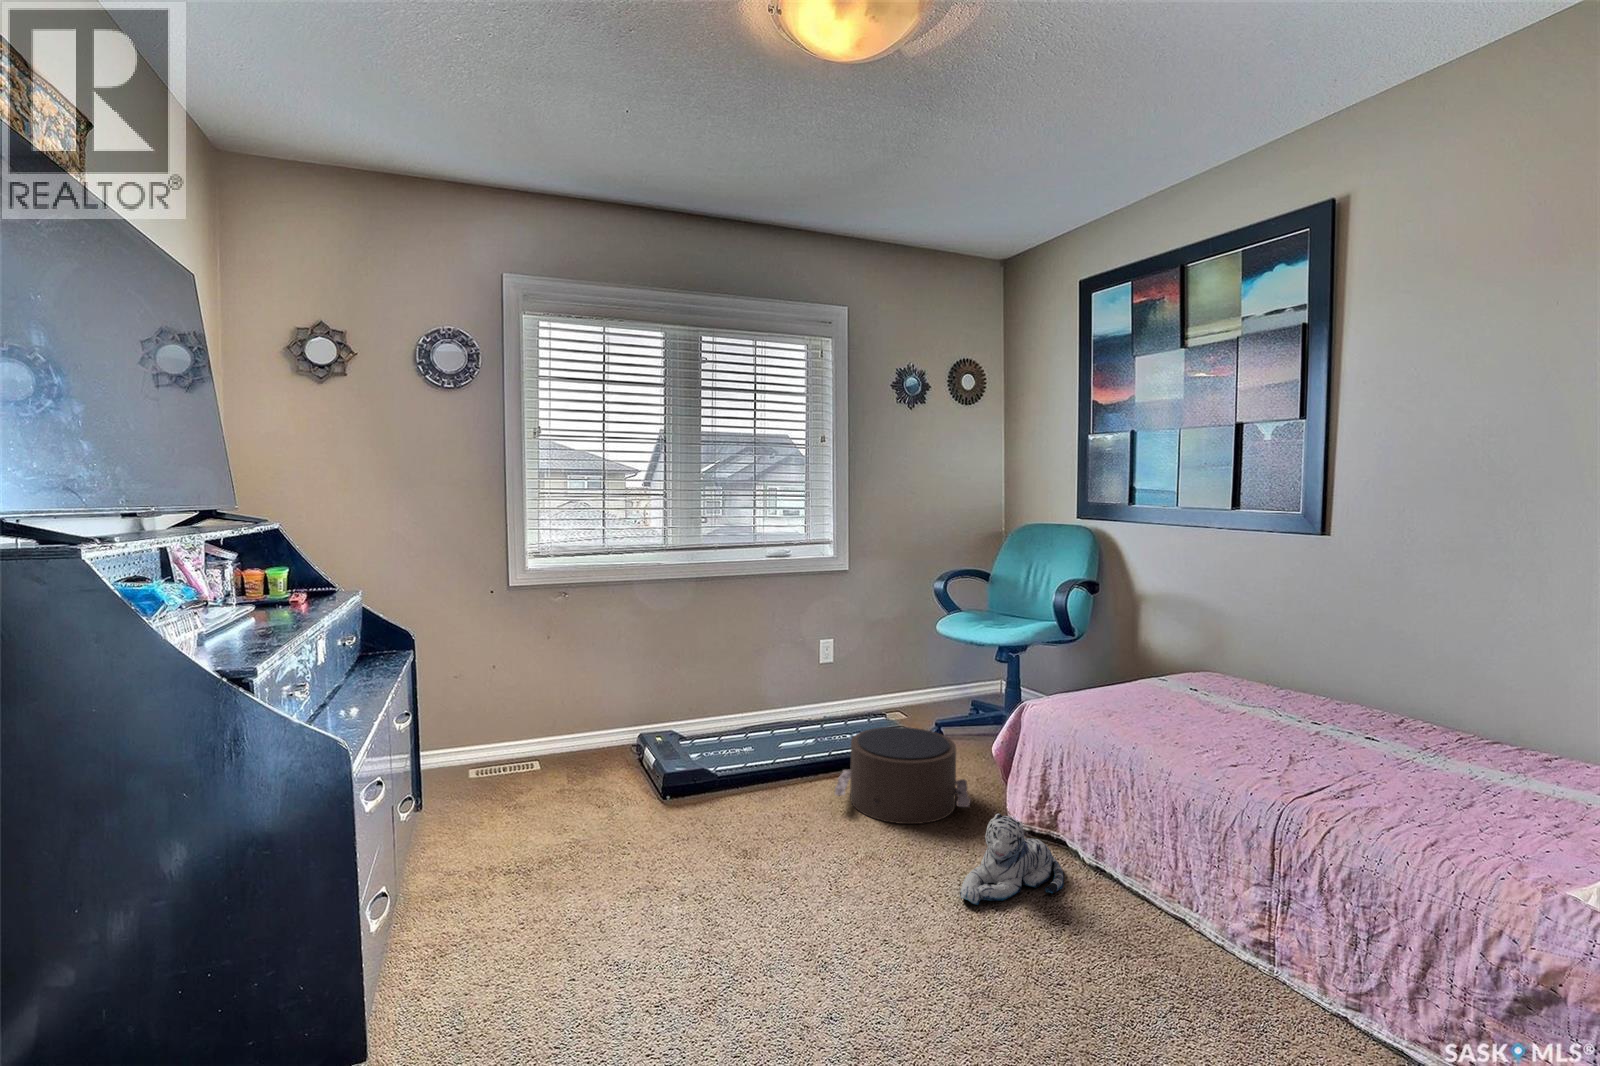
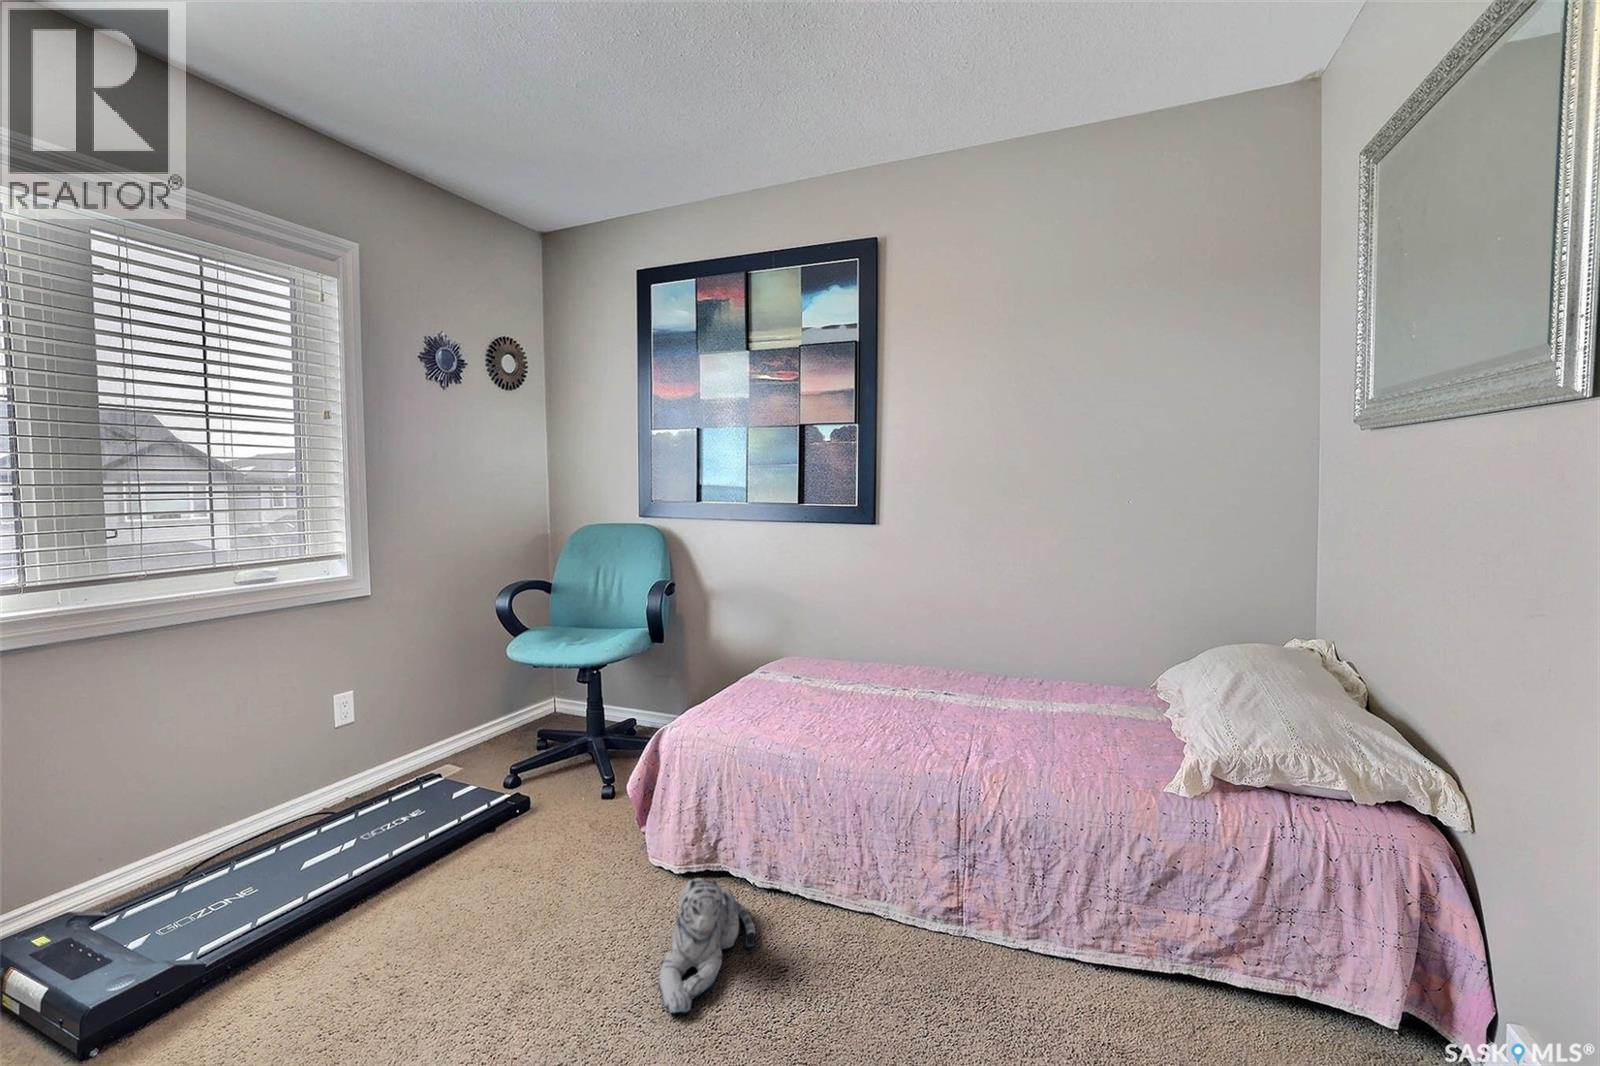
pouf: present [835,727,971,824] -> none [420,790,617,942]

